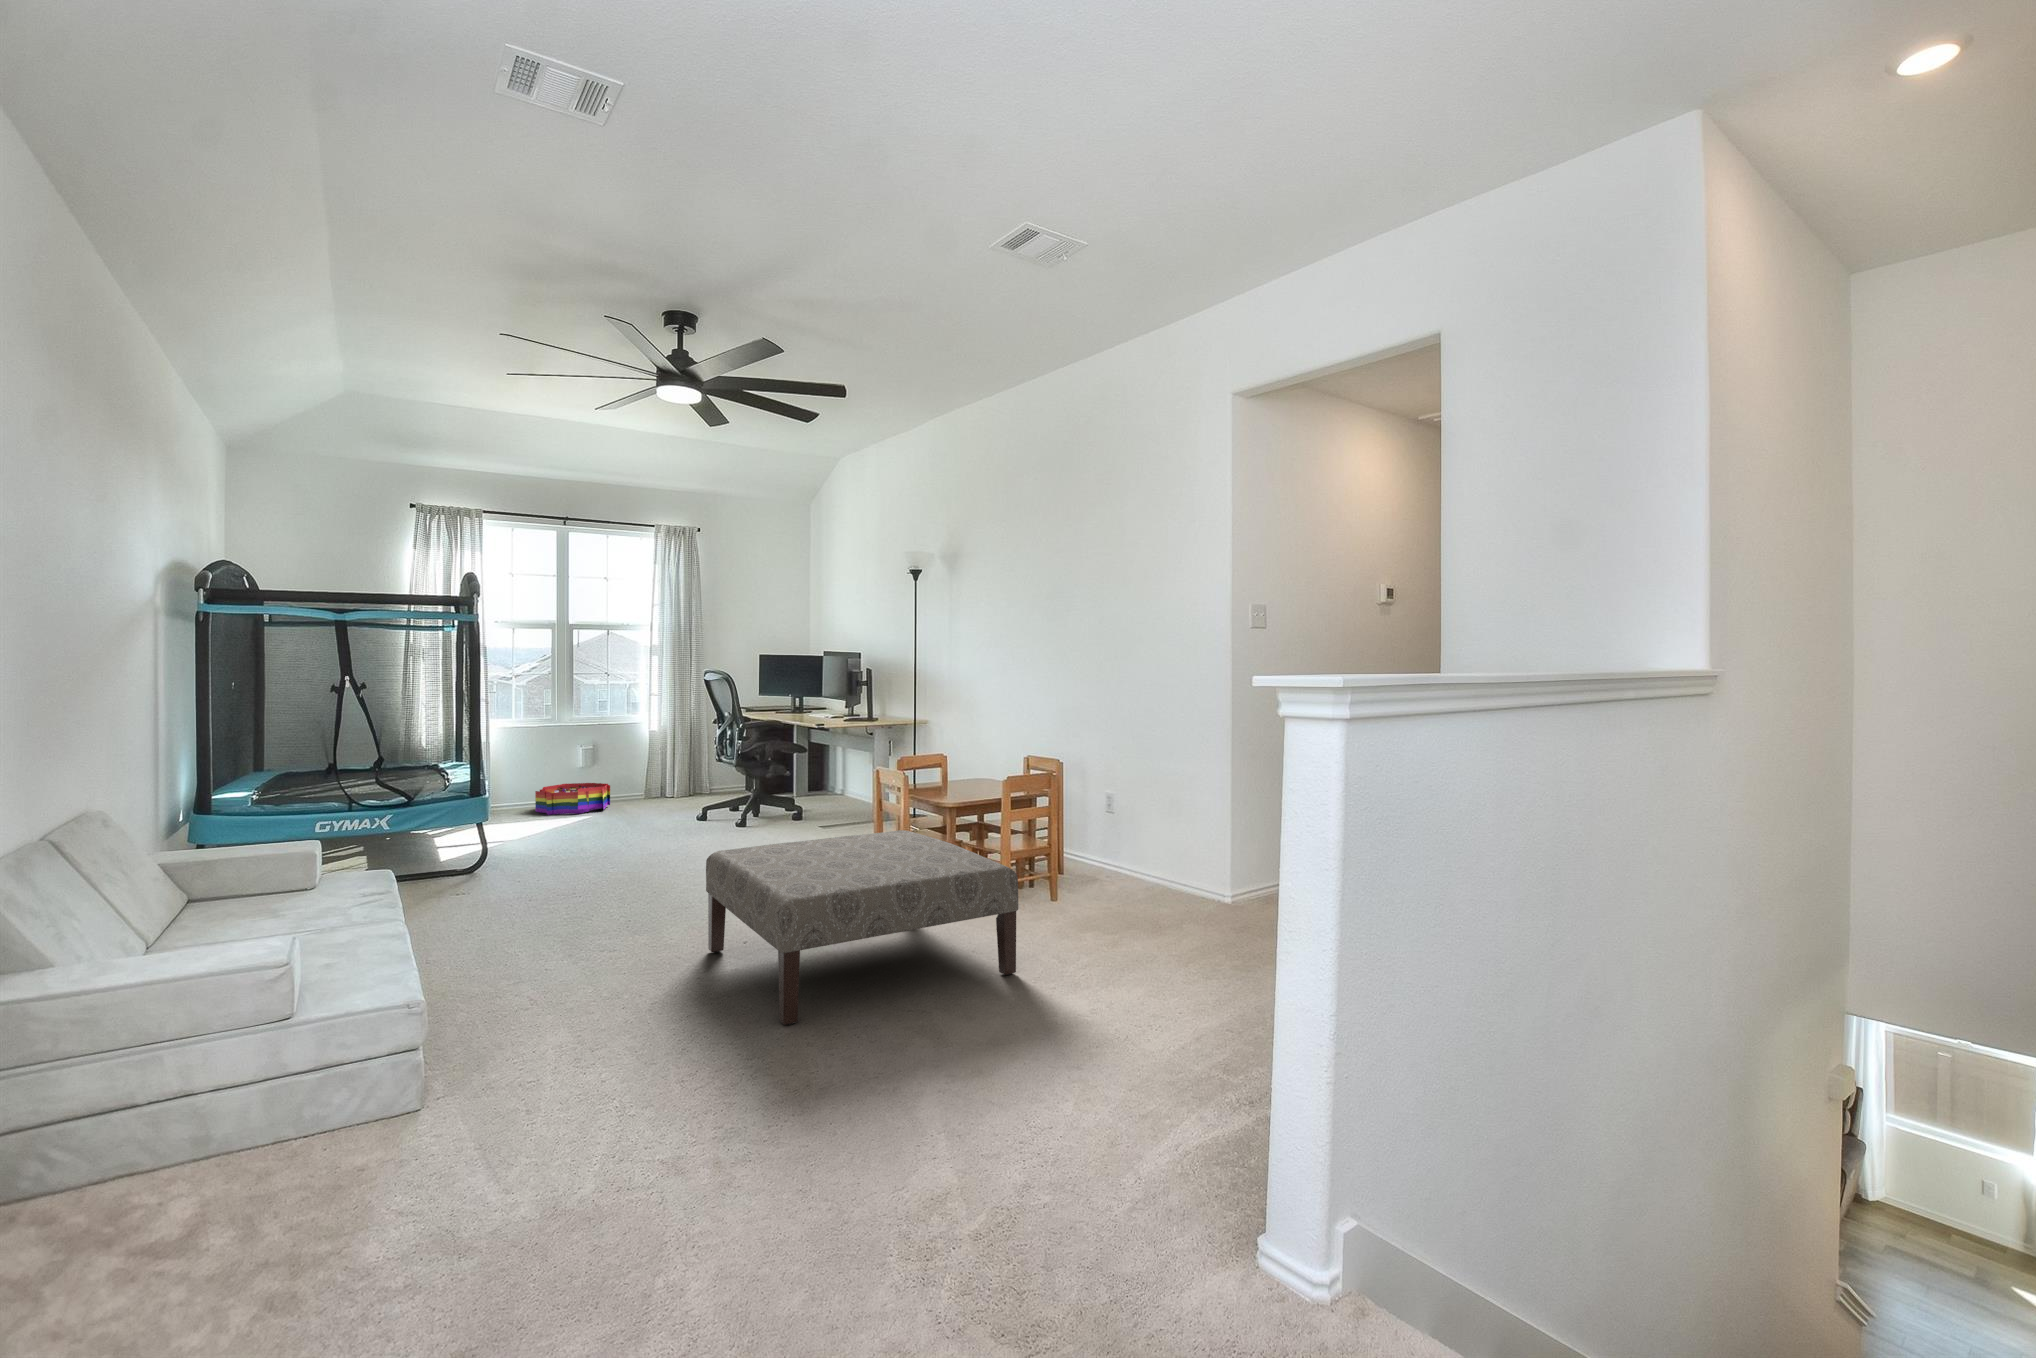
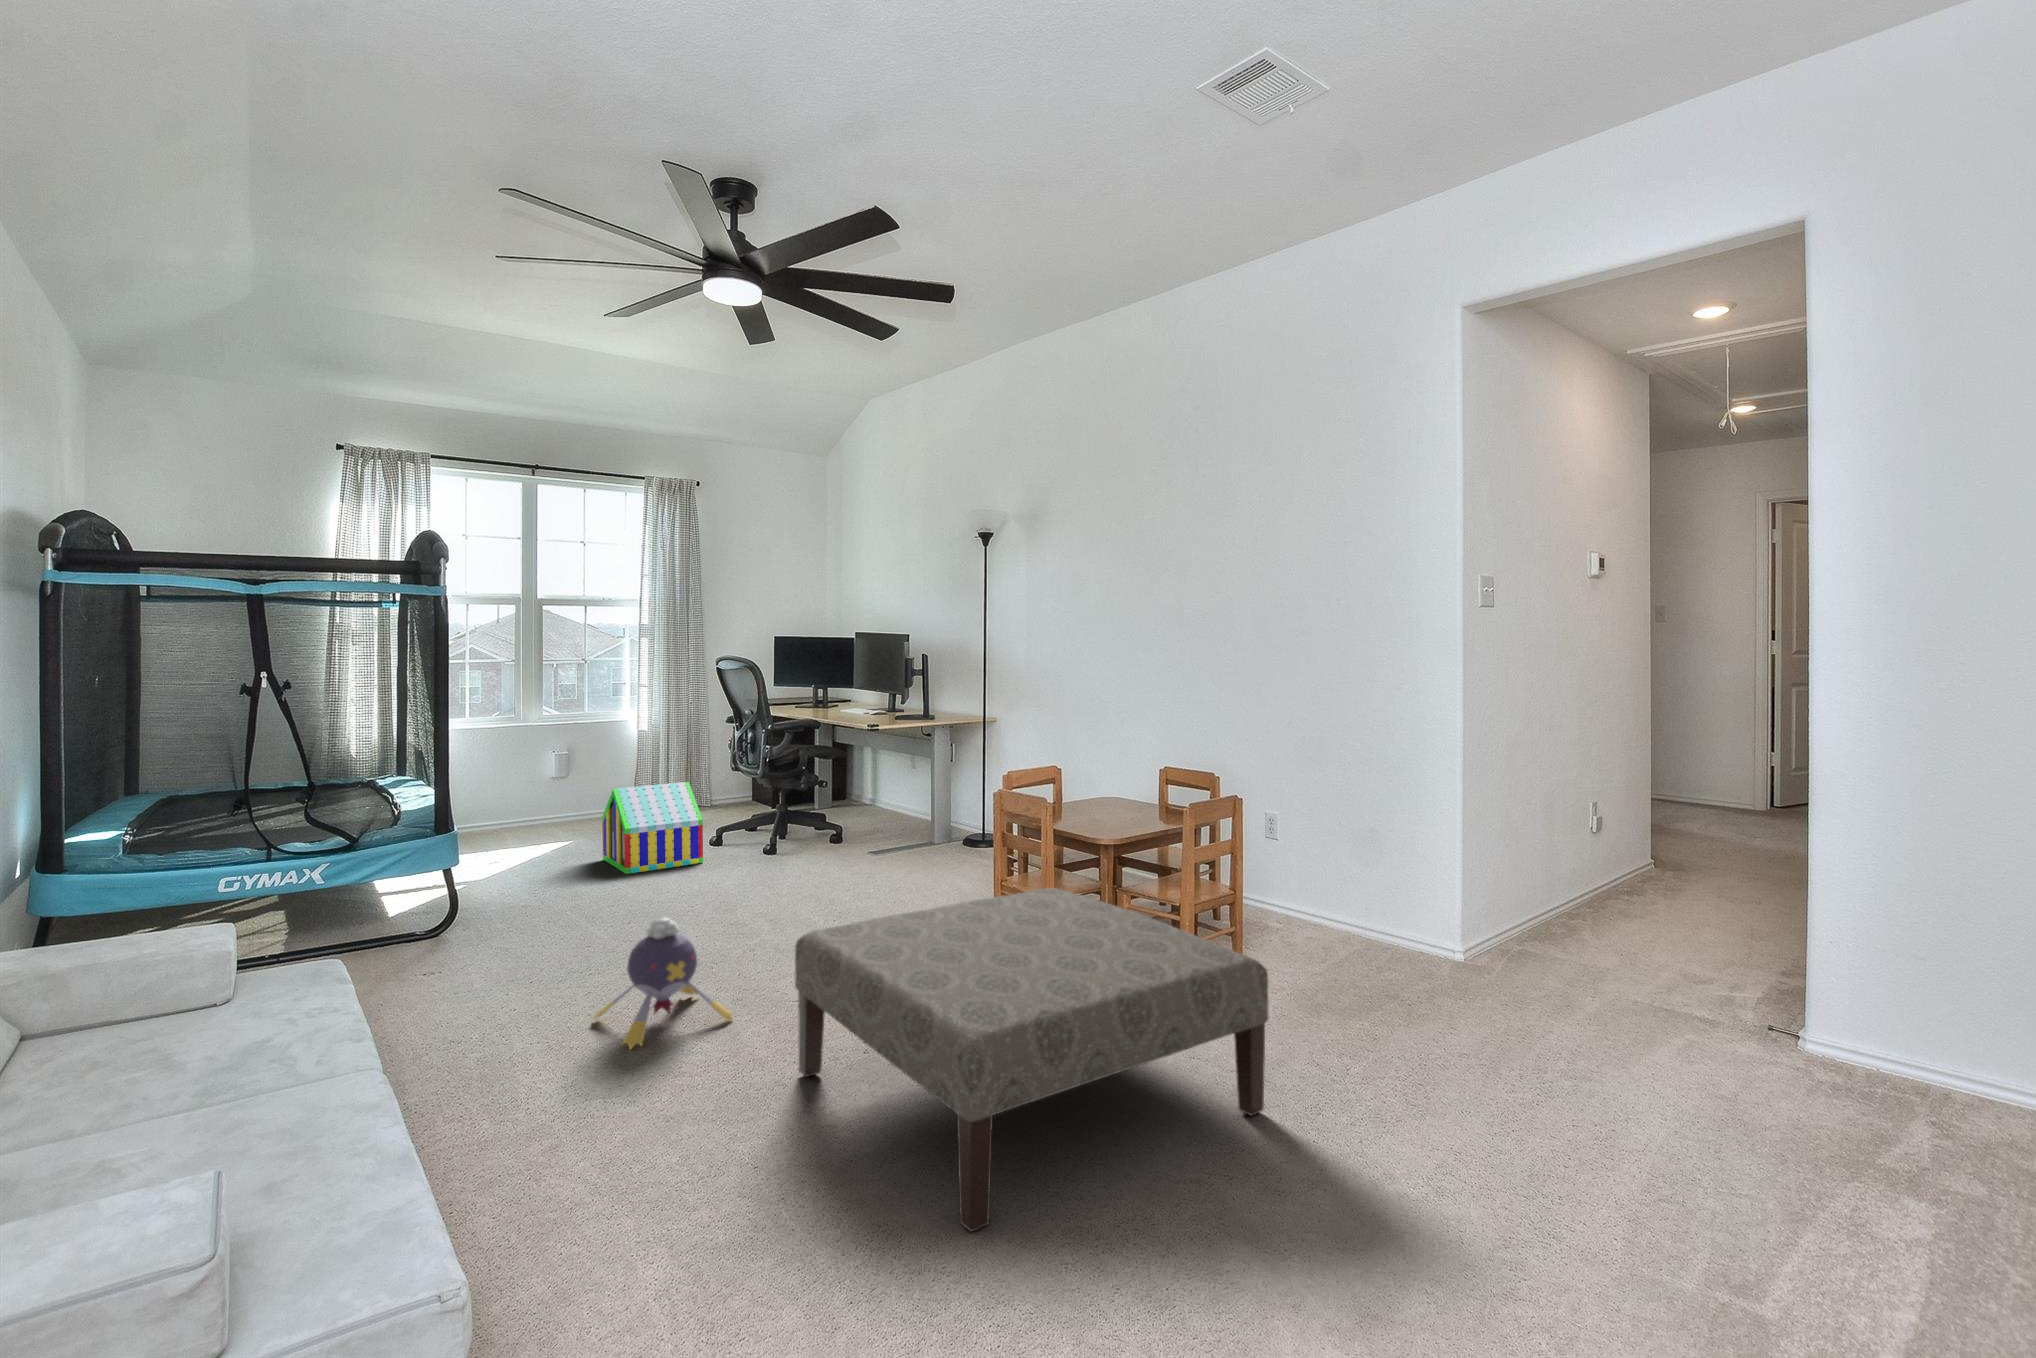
toy house: none [610,767,688,837] -> present [602,782,703,874]
storage bin: present [535,783,610,815] -> none [501,798,595,840]
plush toy: none [573,849,676,938] -> present [594,918,732,1049]

